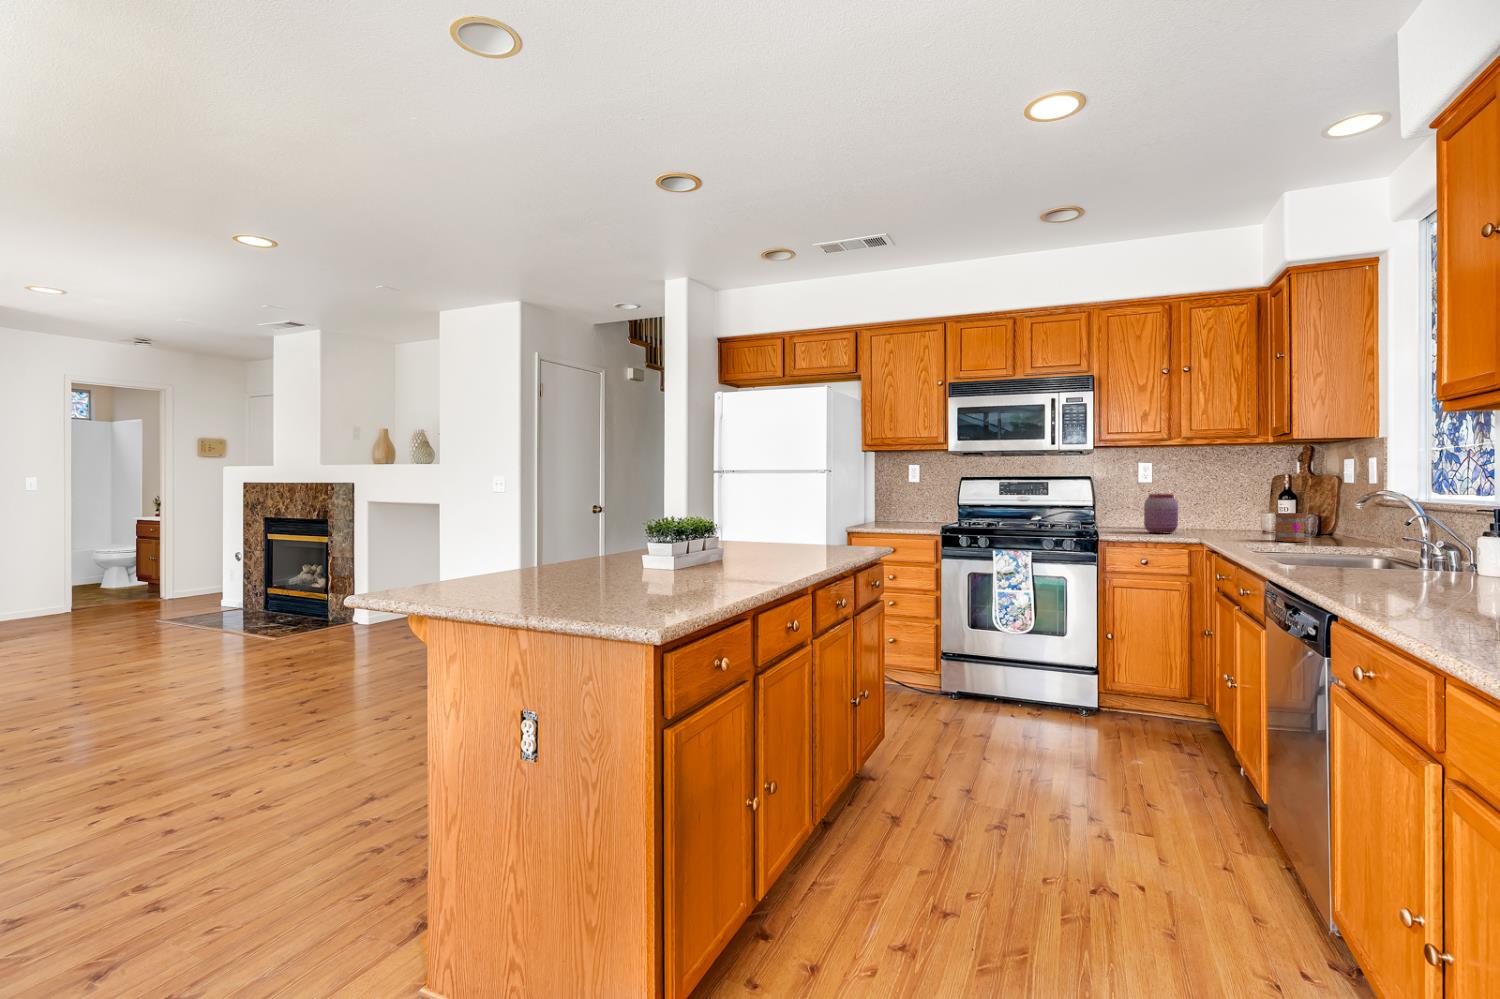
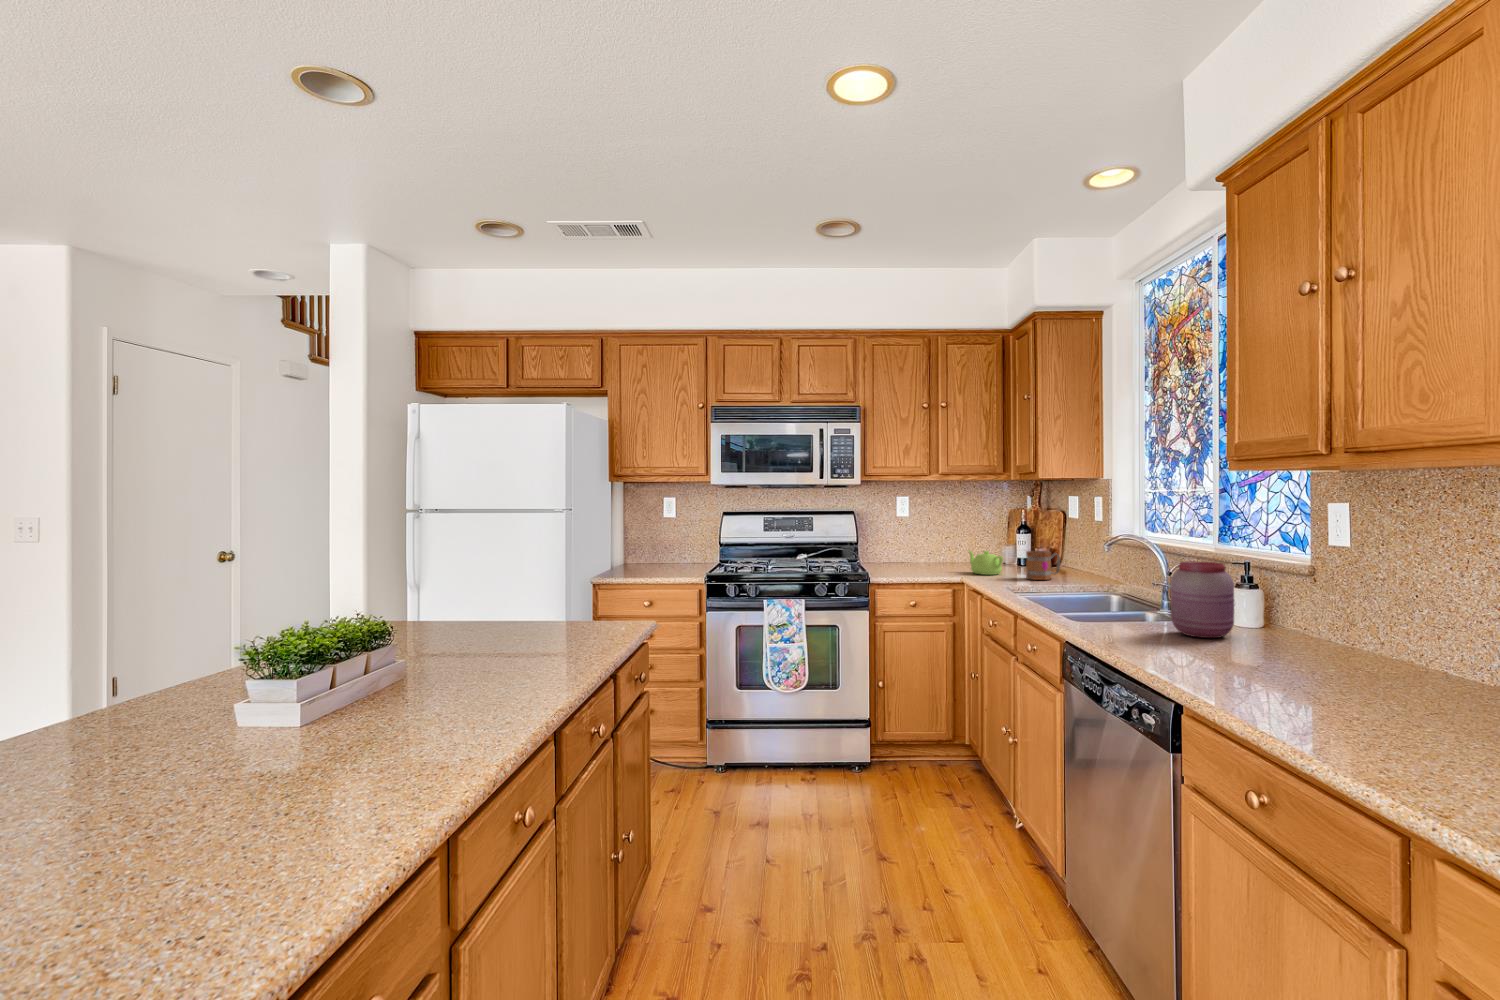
jar: present [1144,494,1178,534] -> present [1171,561,1234,638]
teapot: none [1212,513,1250,537] -> present [969,550,1003,575]

